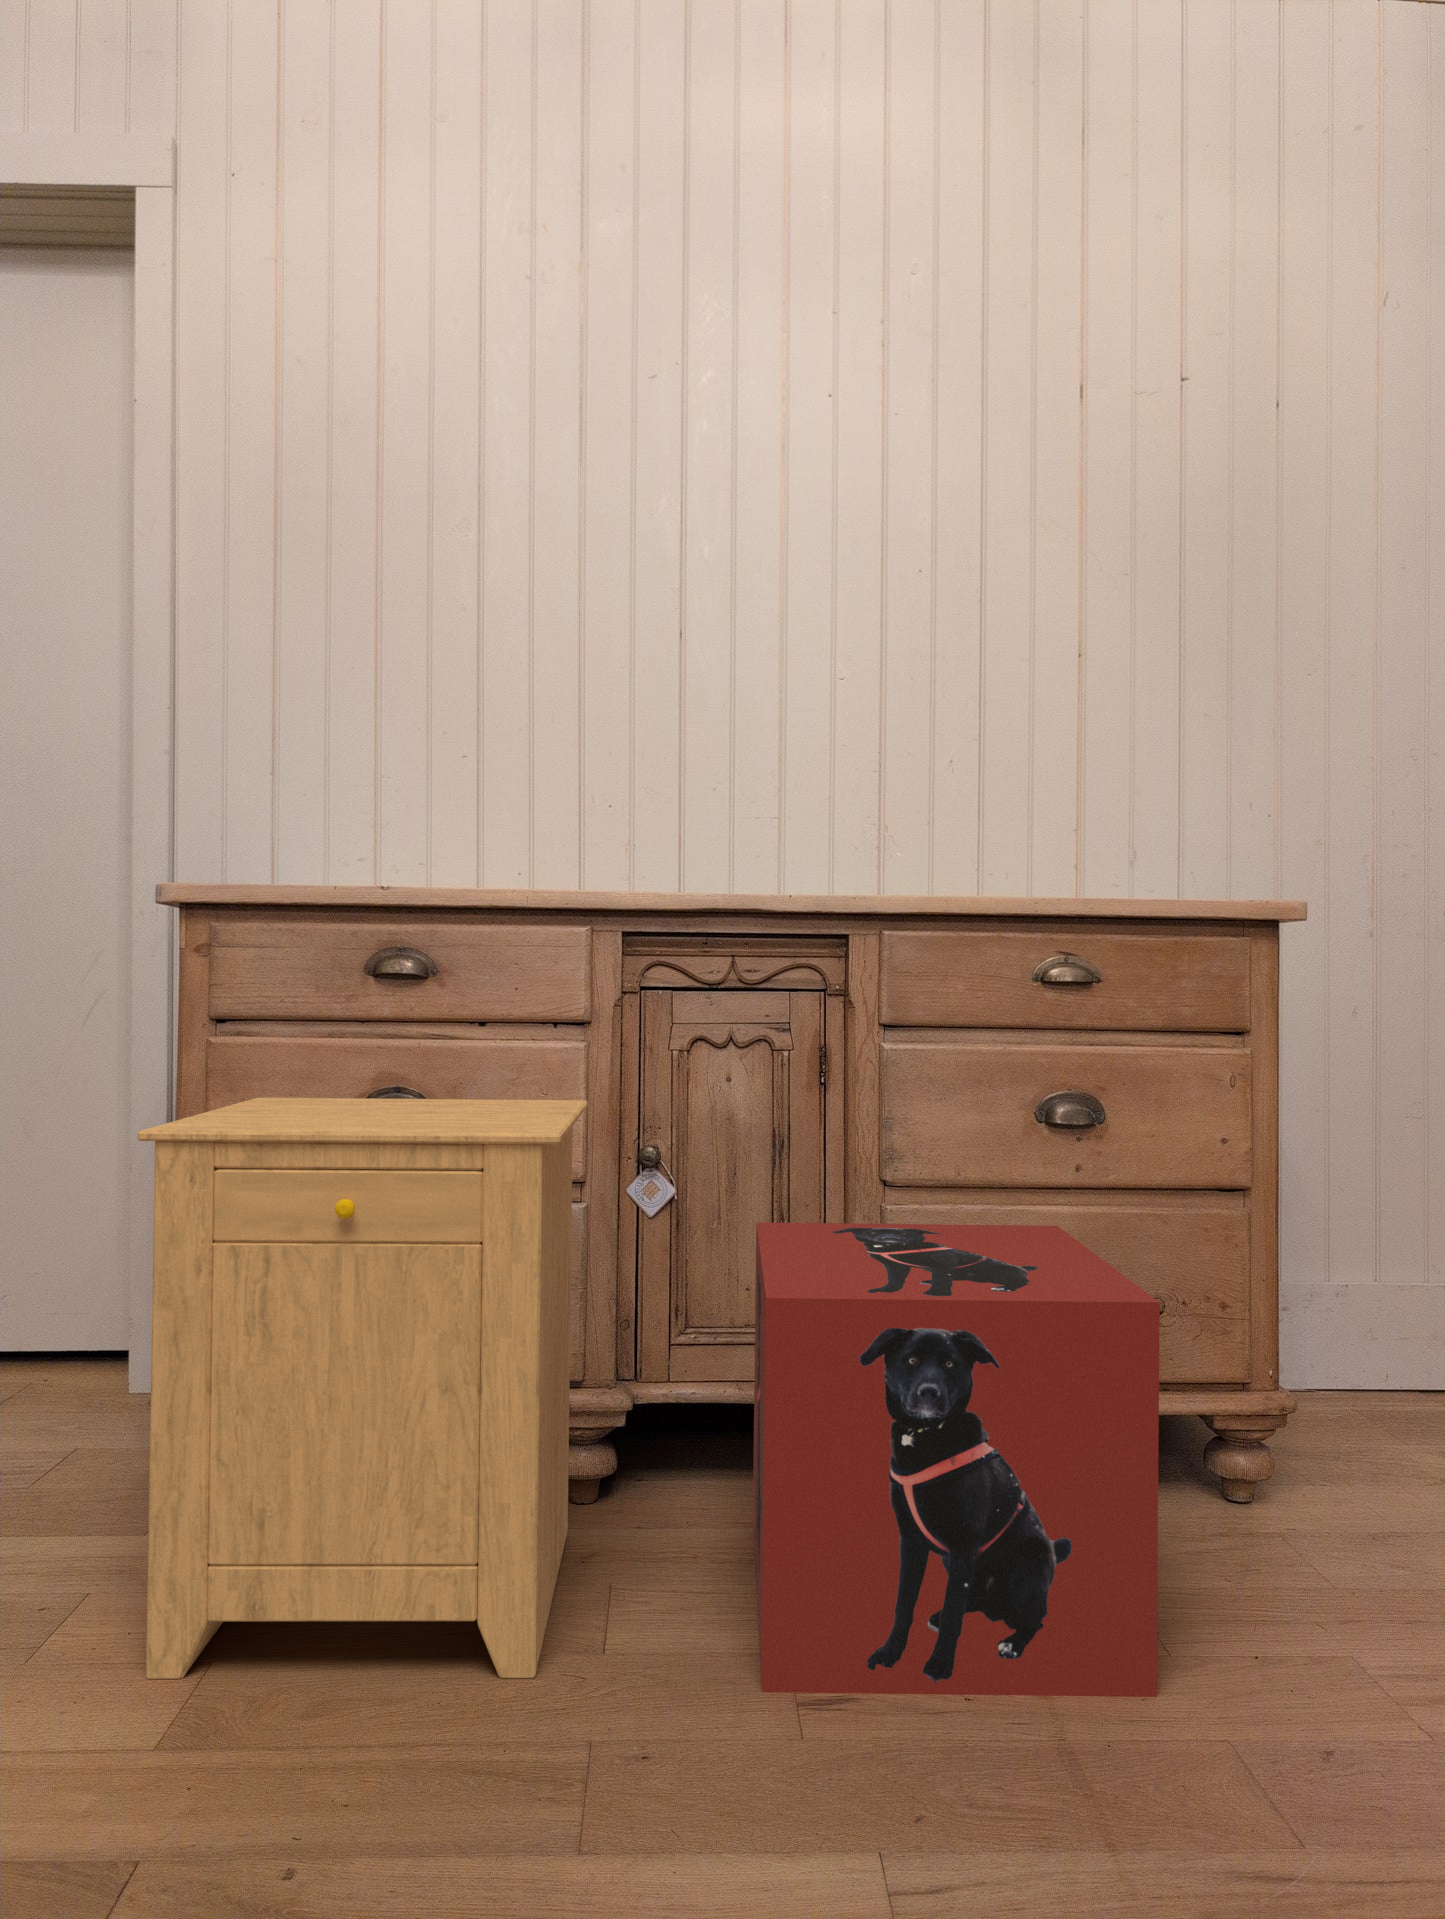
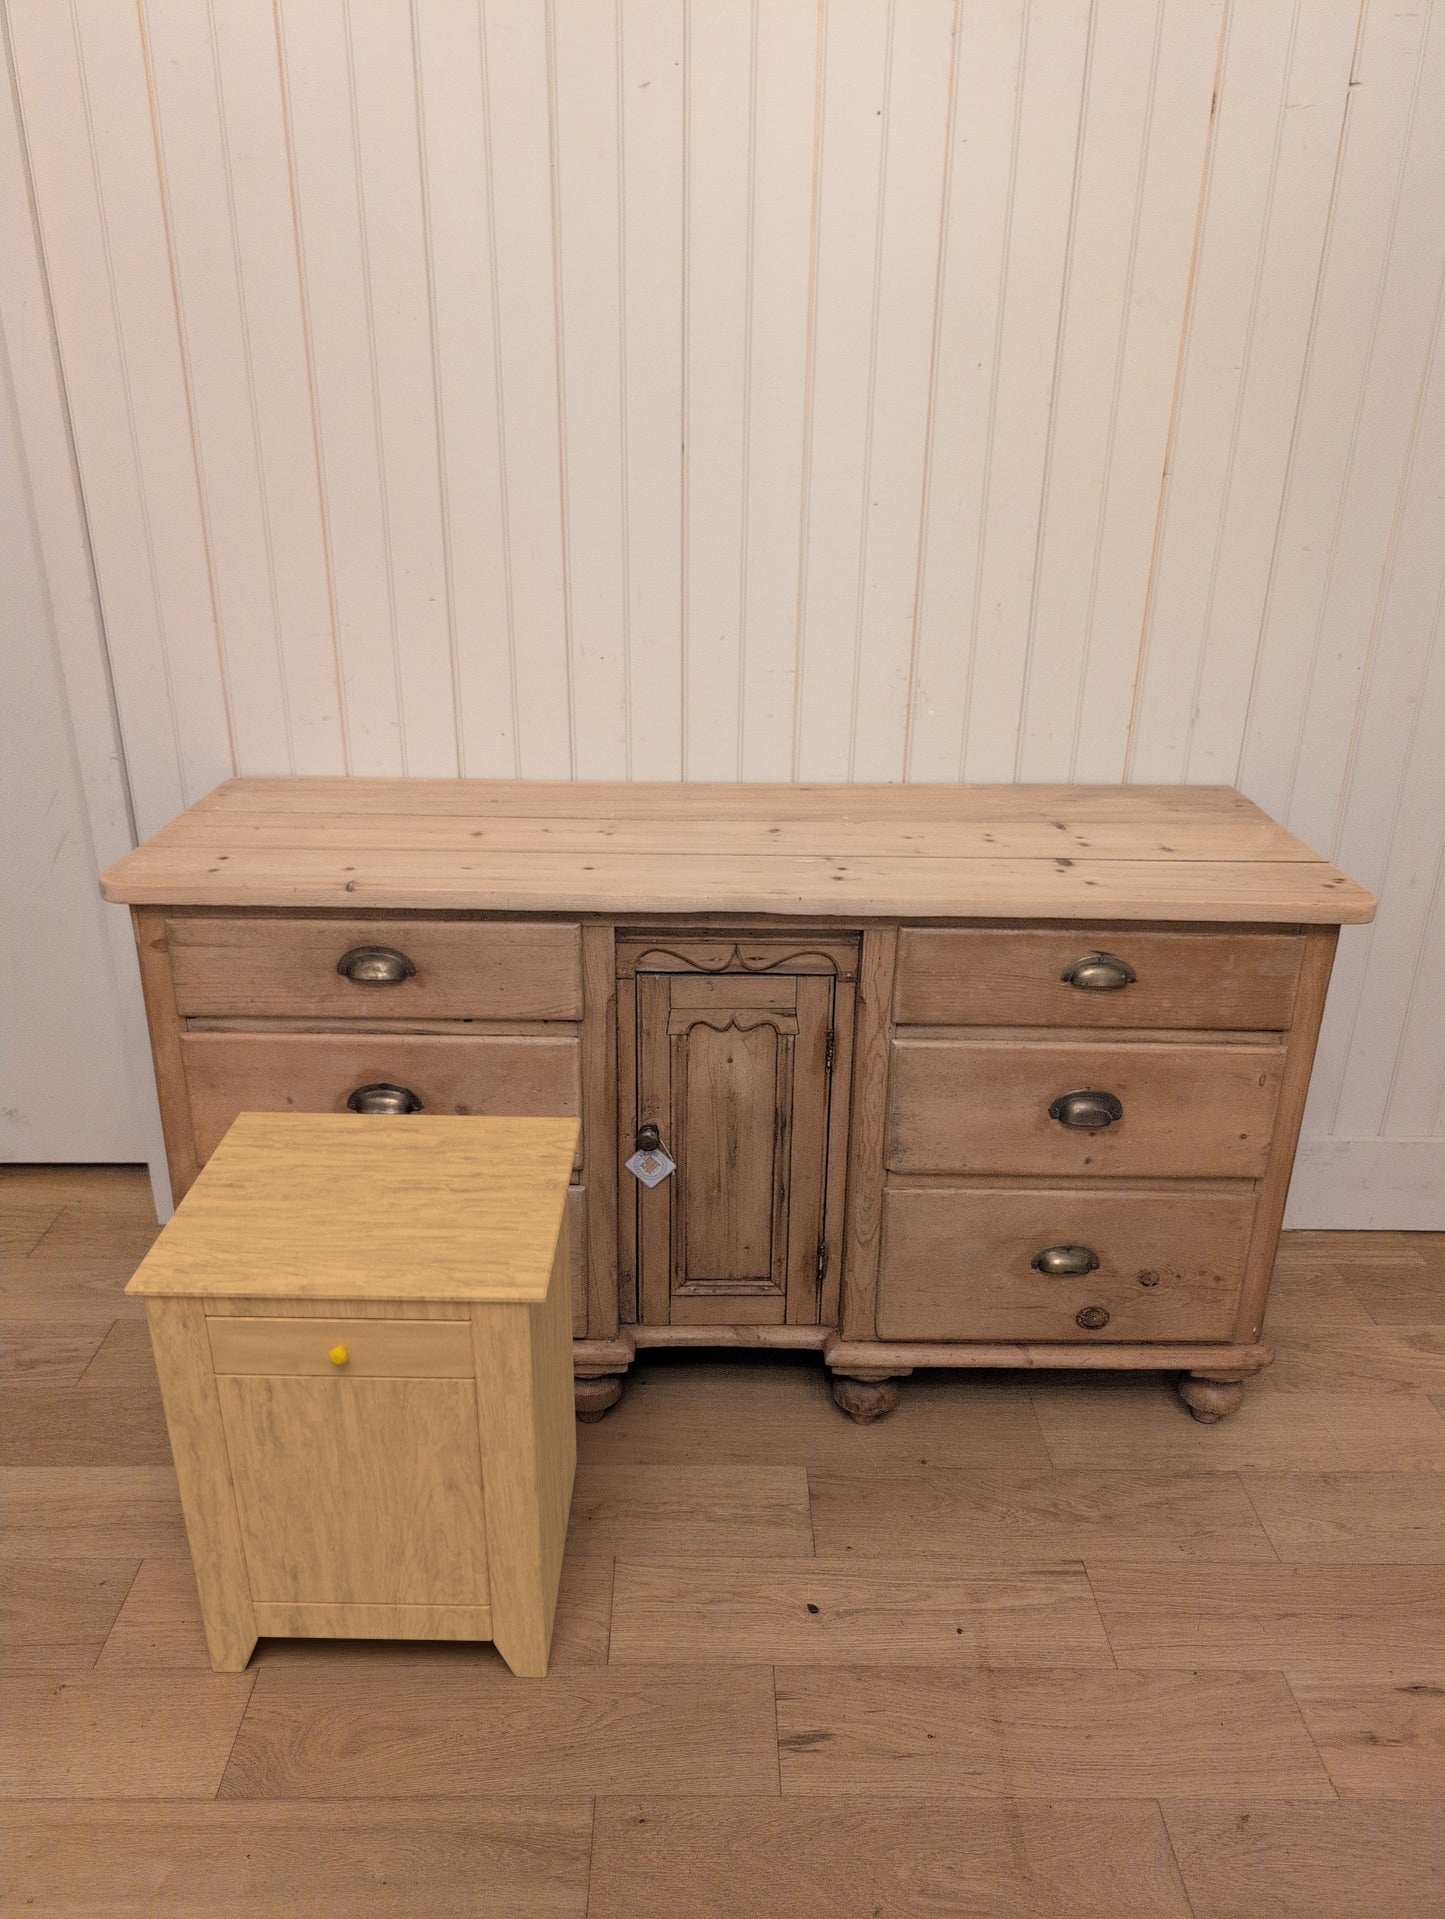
storage box: present [753,1222,1160,1697] -> none [742,1220,1132,1716]

